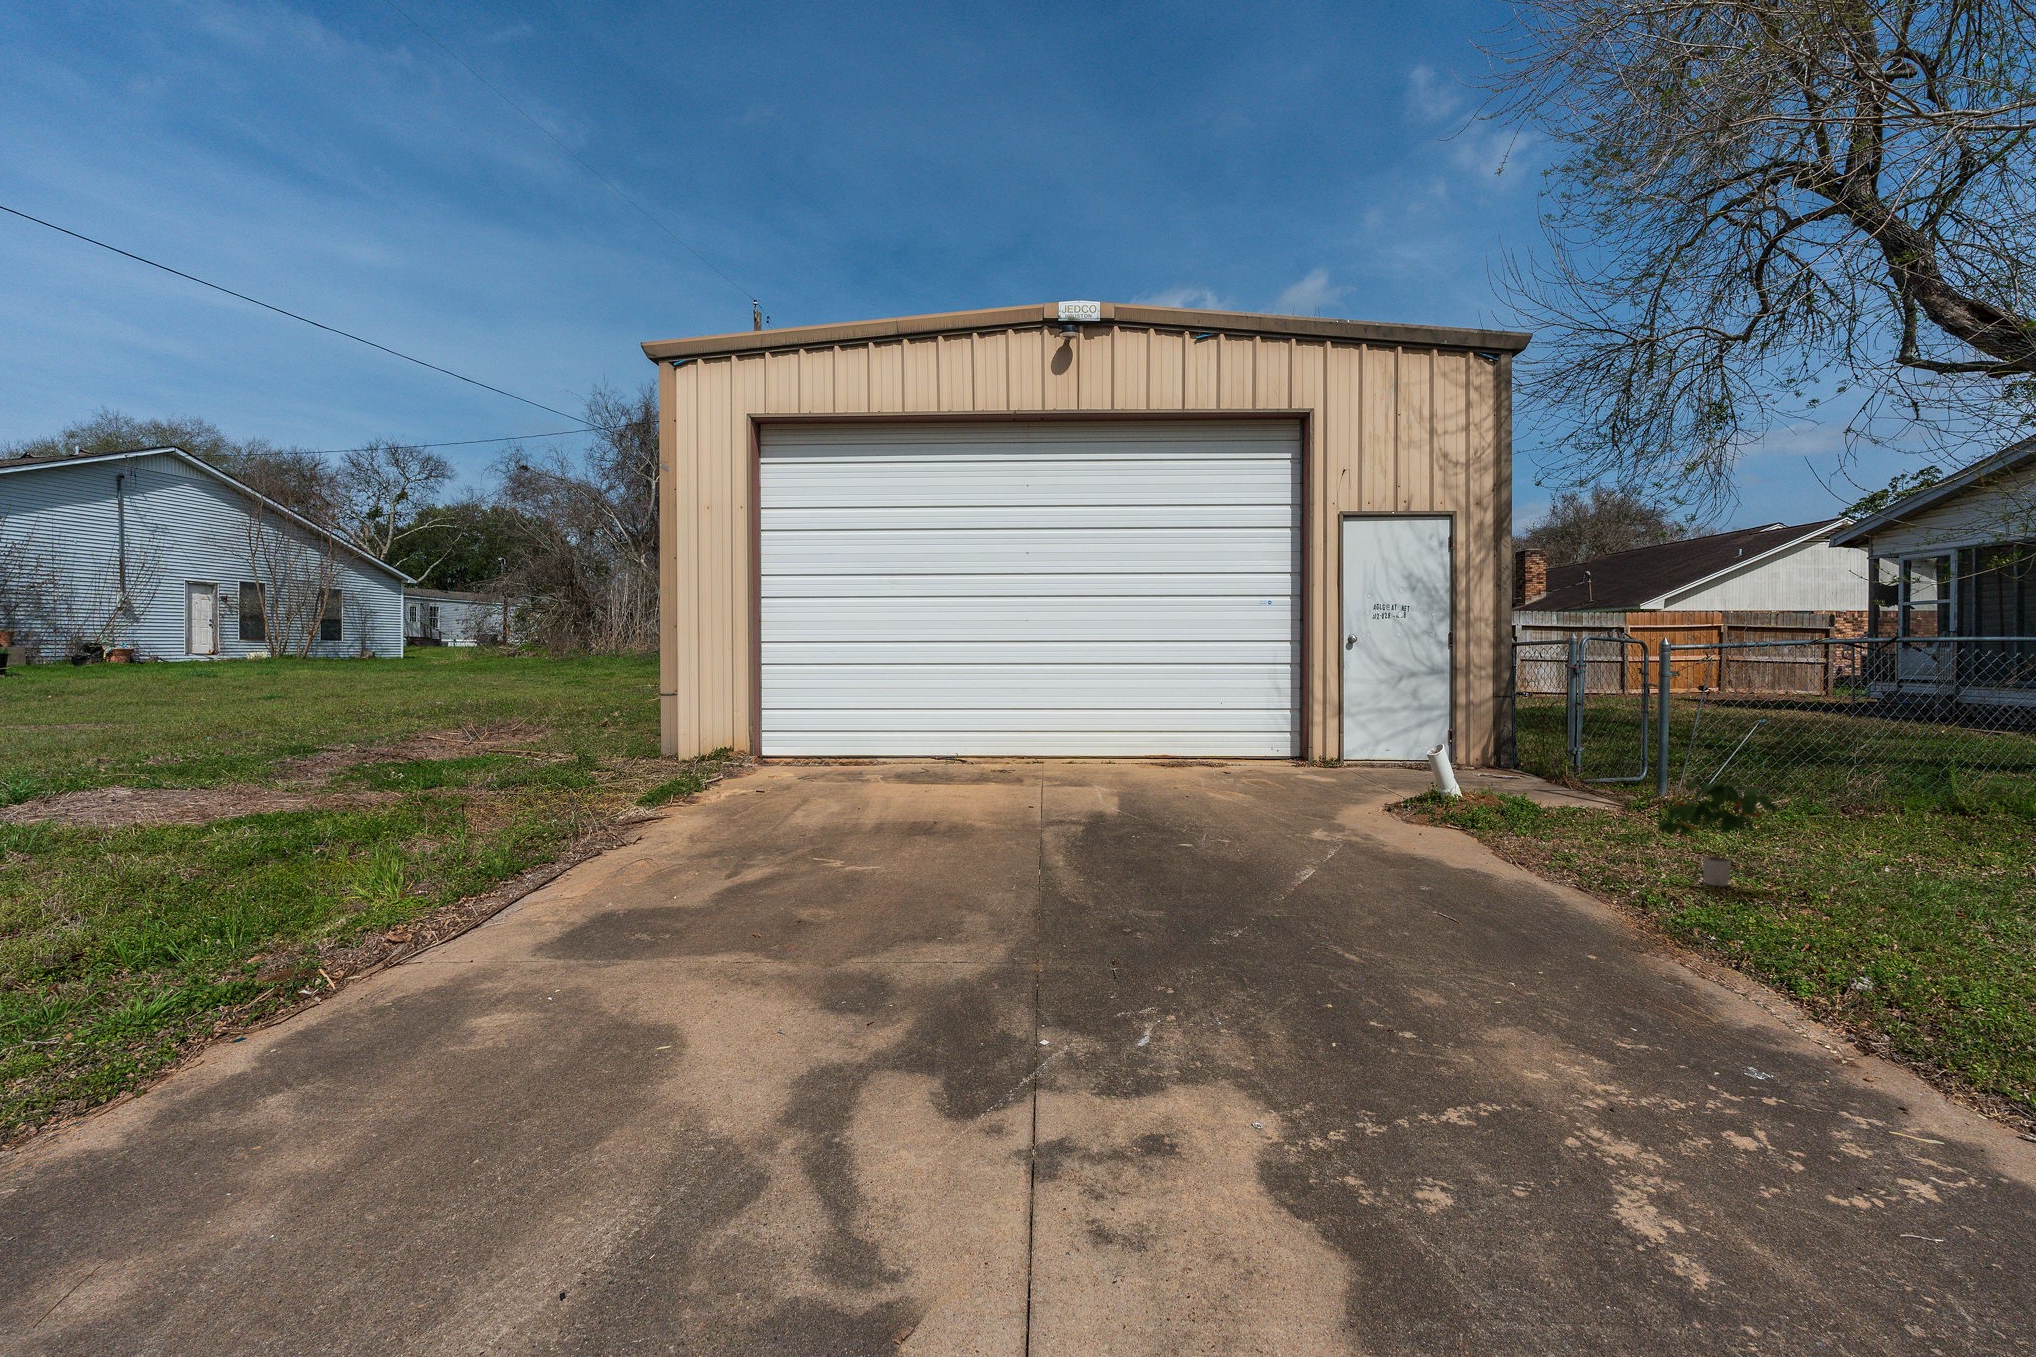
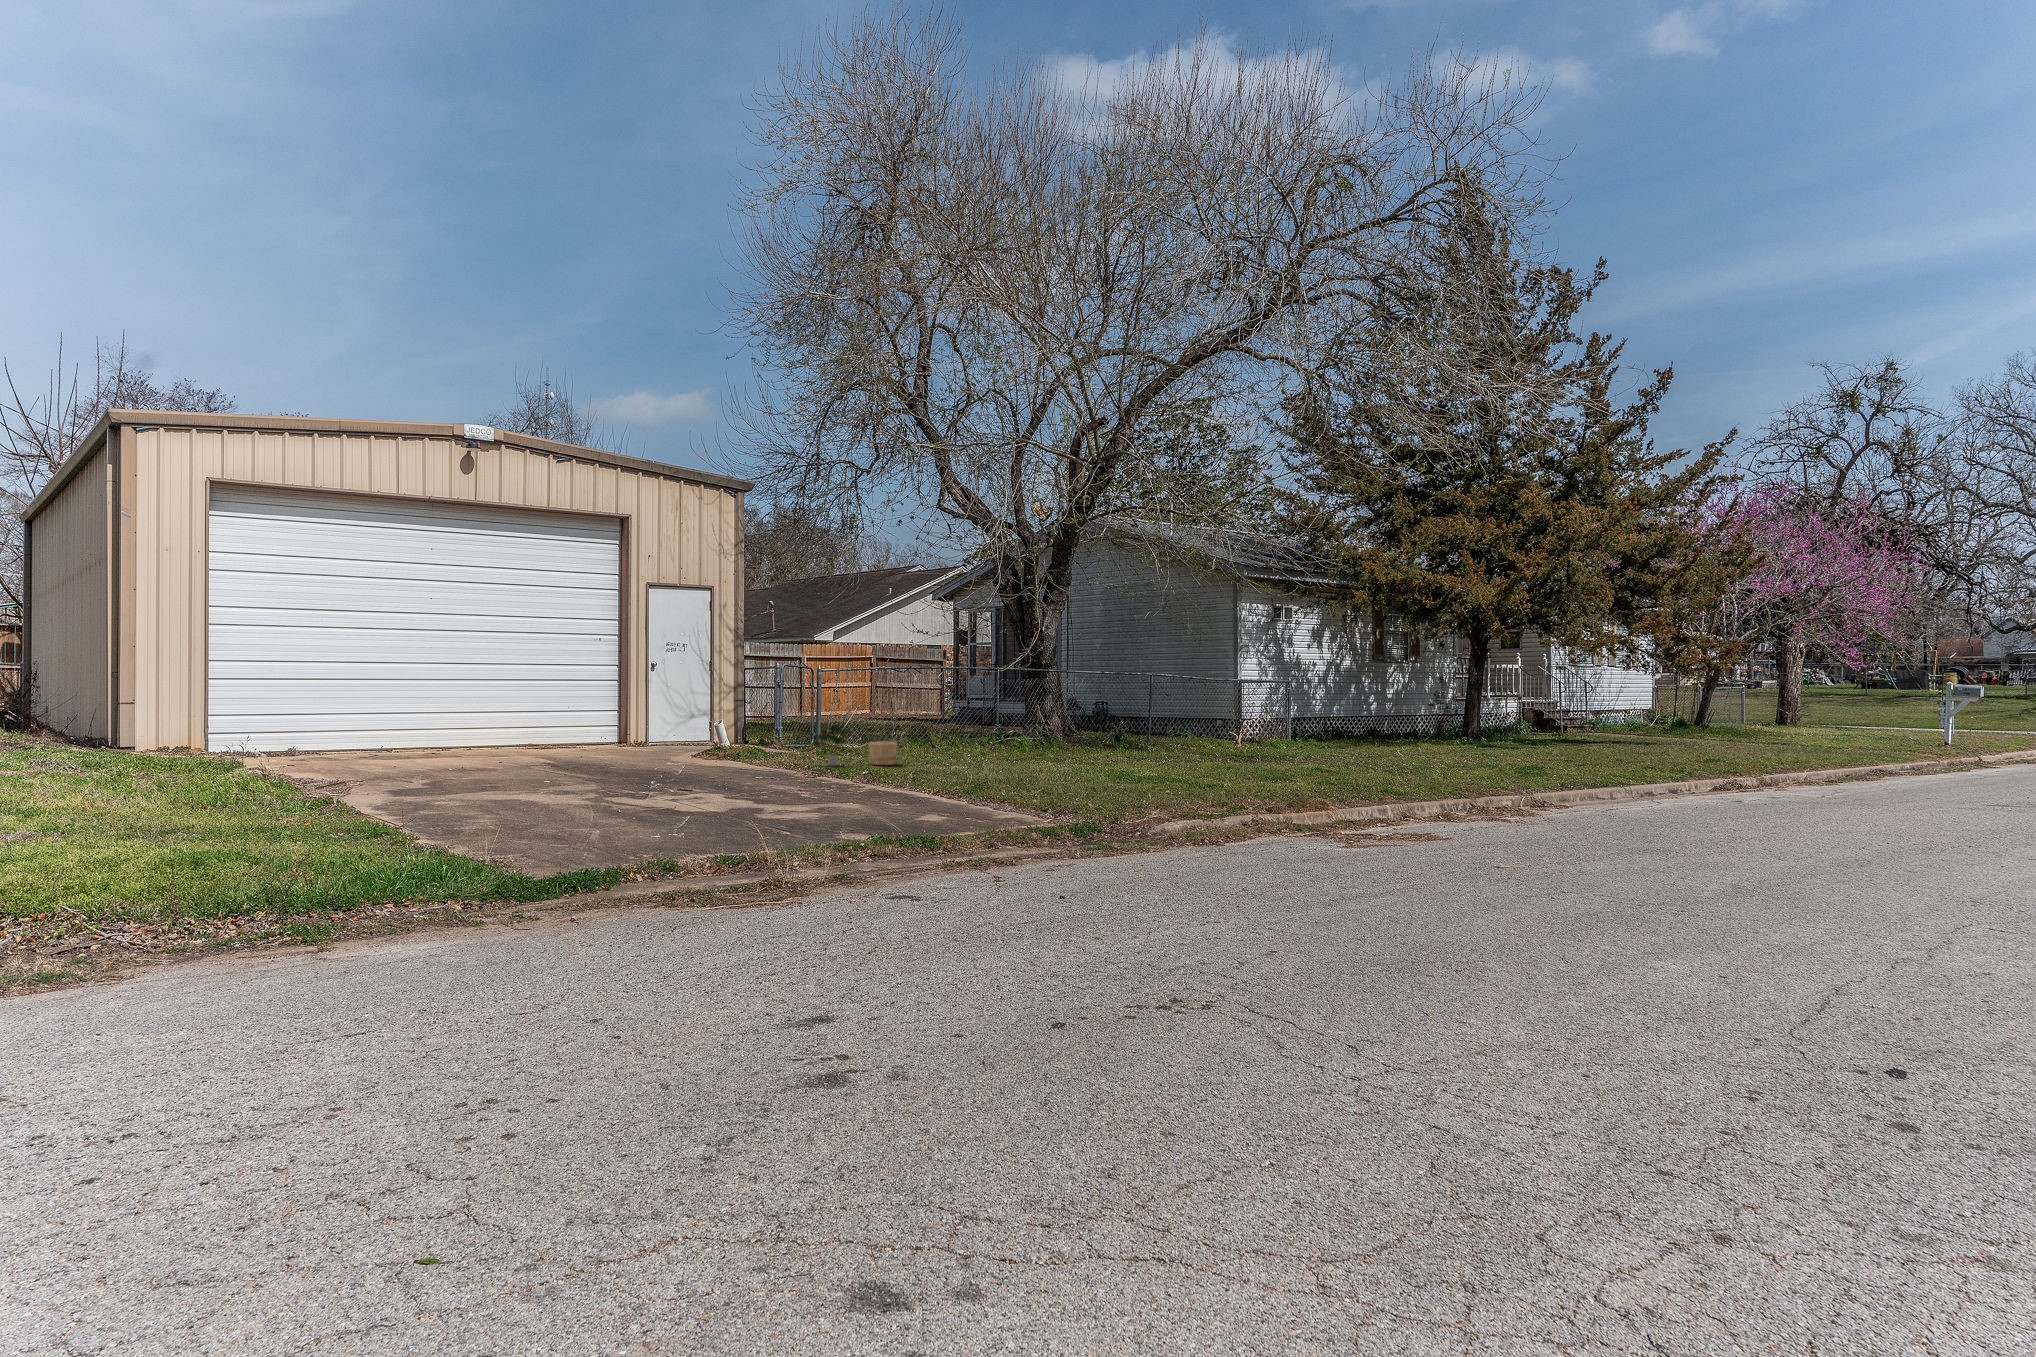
wooden bucket: none [1830,832,1933,905] -> present [869,742,897,765]

